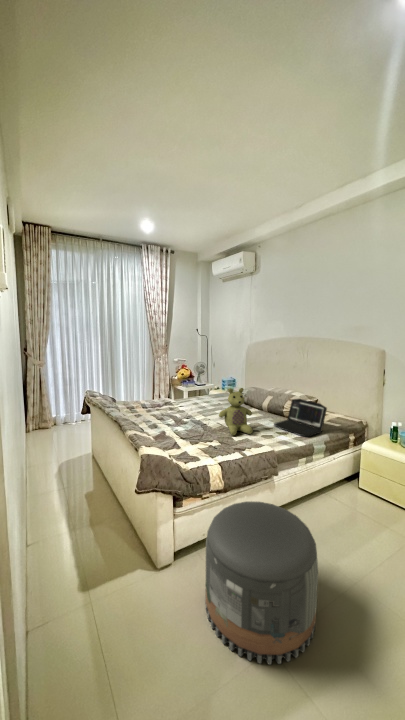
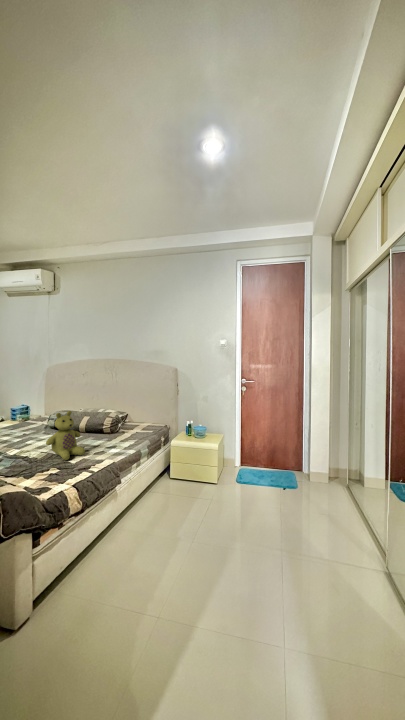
laptop: present [274,399,327,437] -> none [99,414,145,445]
pouf: present [205,501,318,664] -> none [85,503,182,640]

